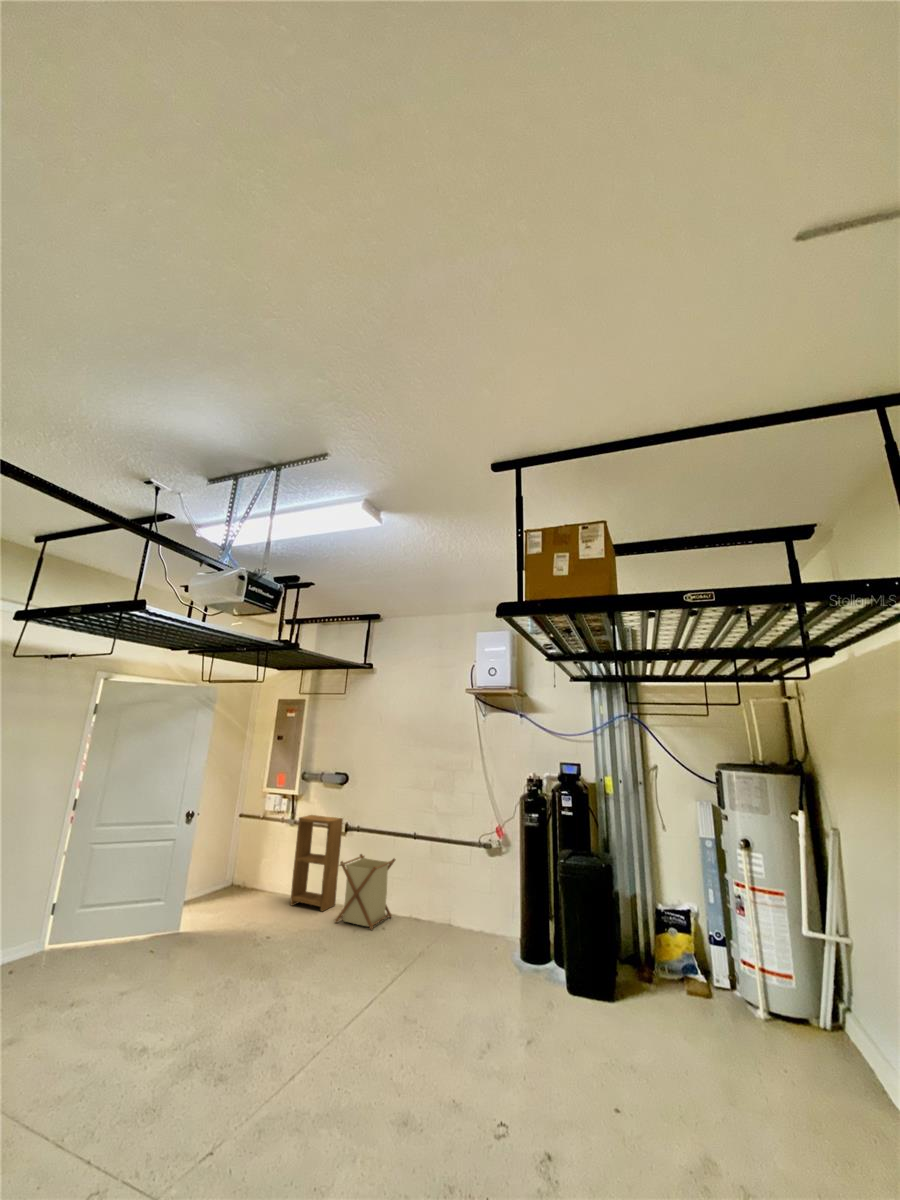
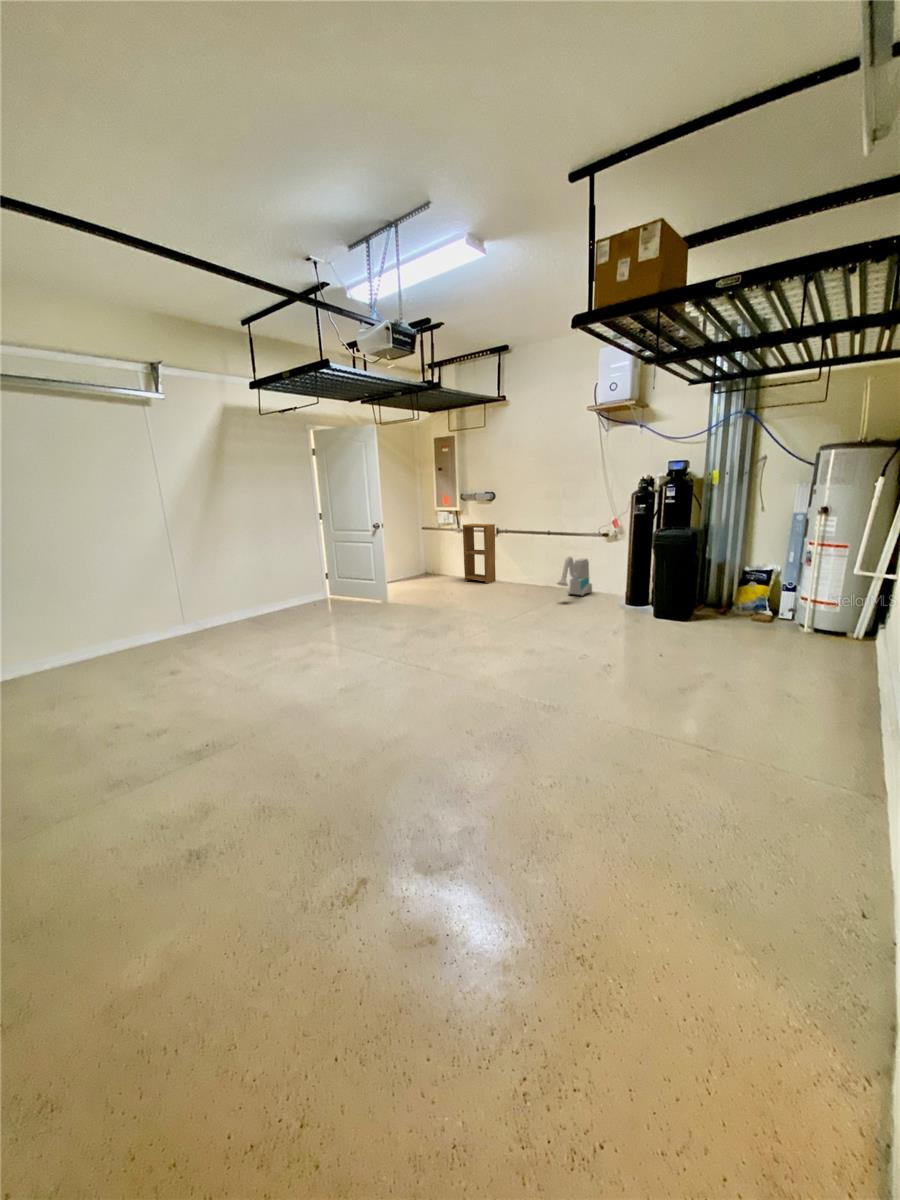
laundry basket: present [335,854,396,930] -> none [494,547,536,591]
vacuum cleaner: none [428,877,471,942] -> present [557,556,592,596]

